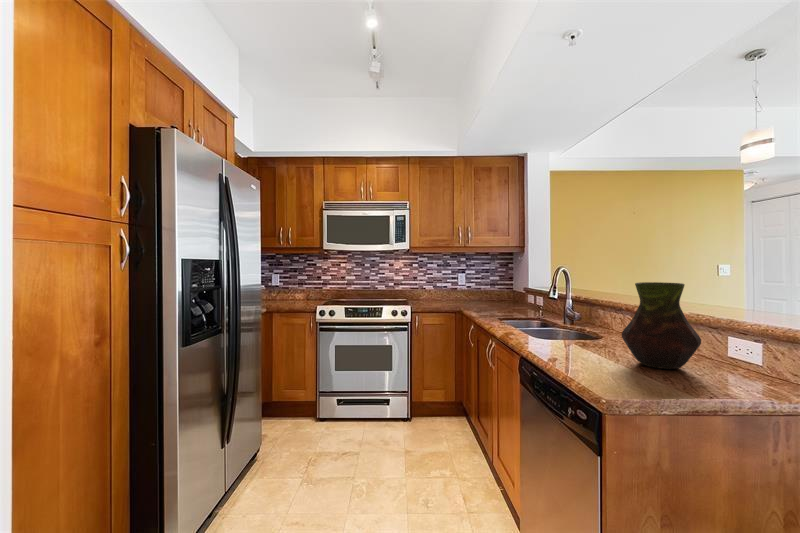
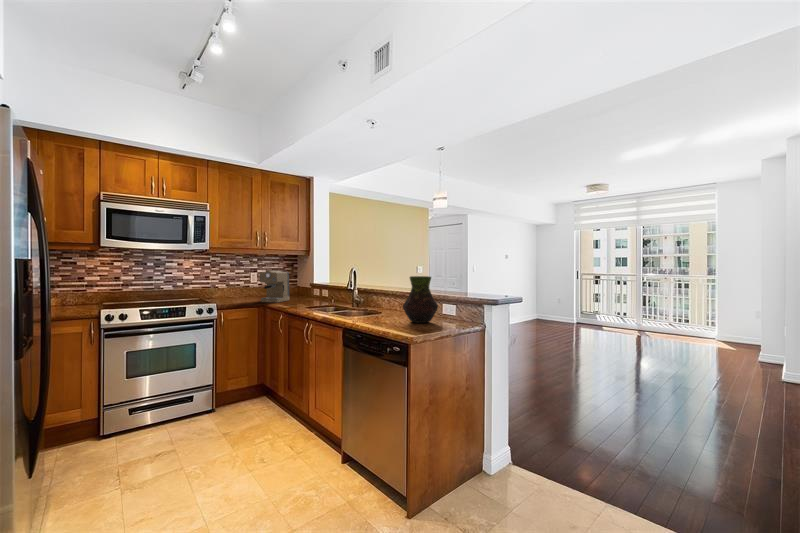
coffee maker: none [458,271,494,309] -> present [260,271,289,302]

